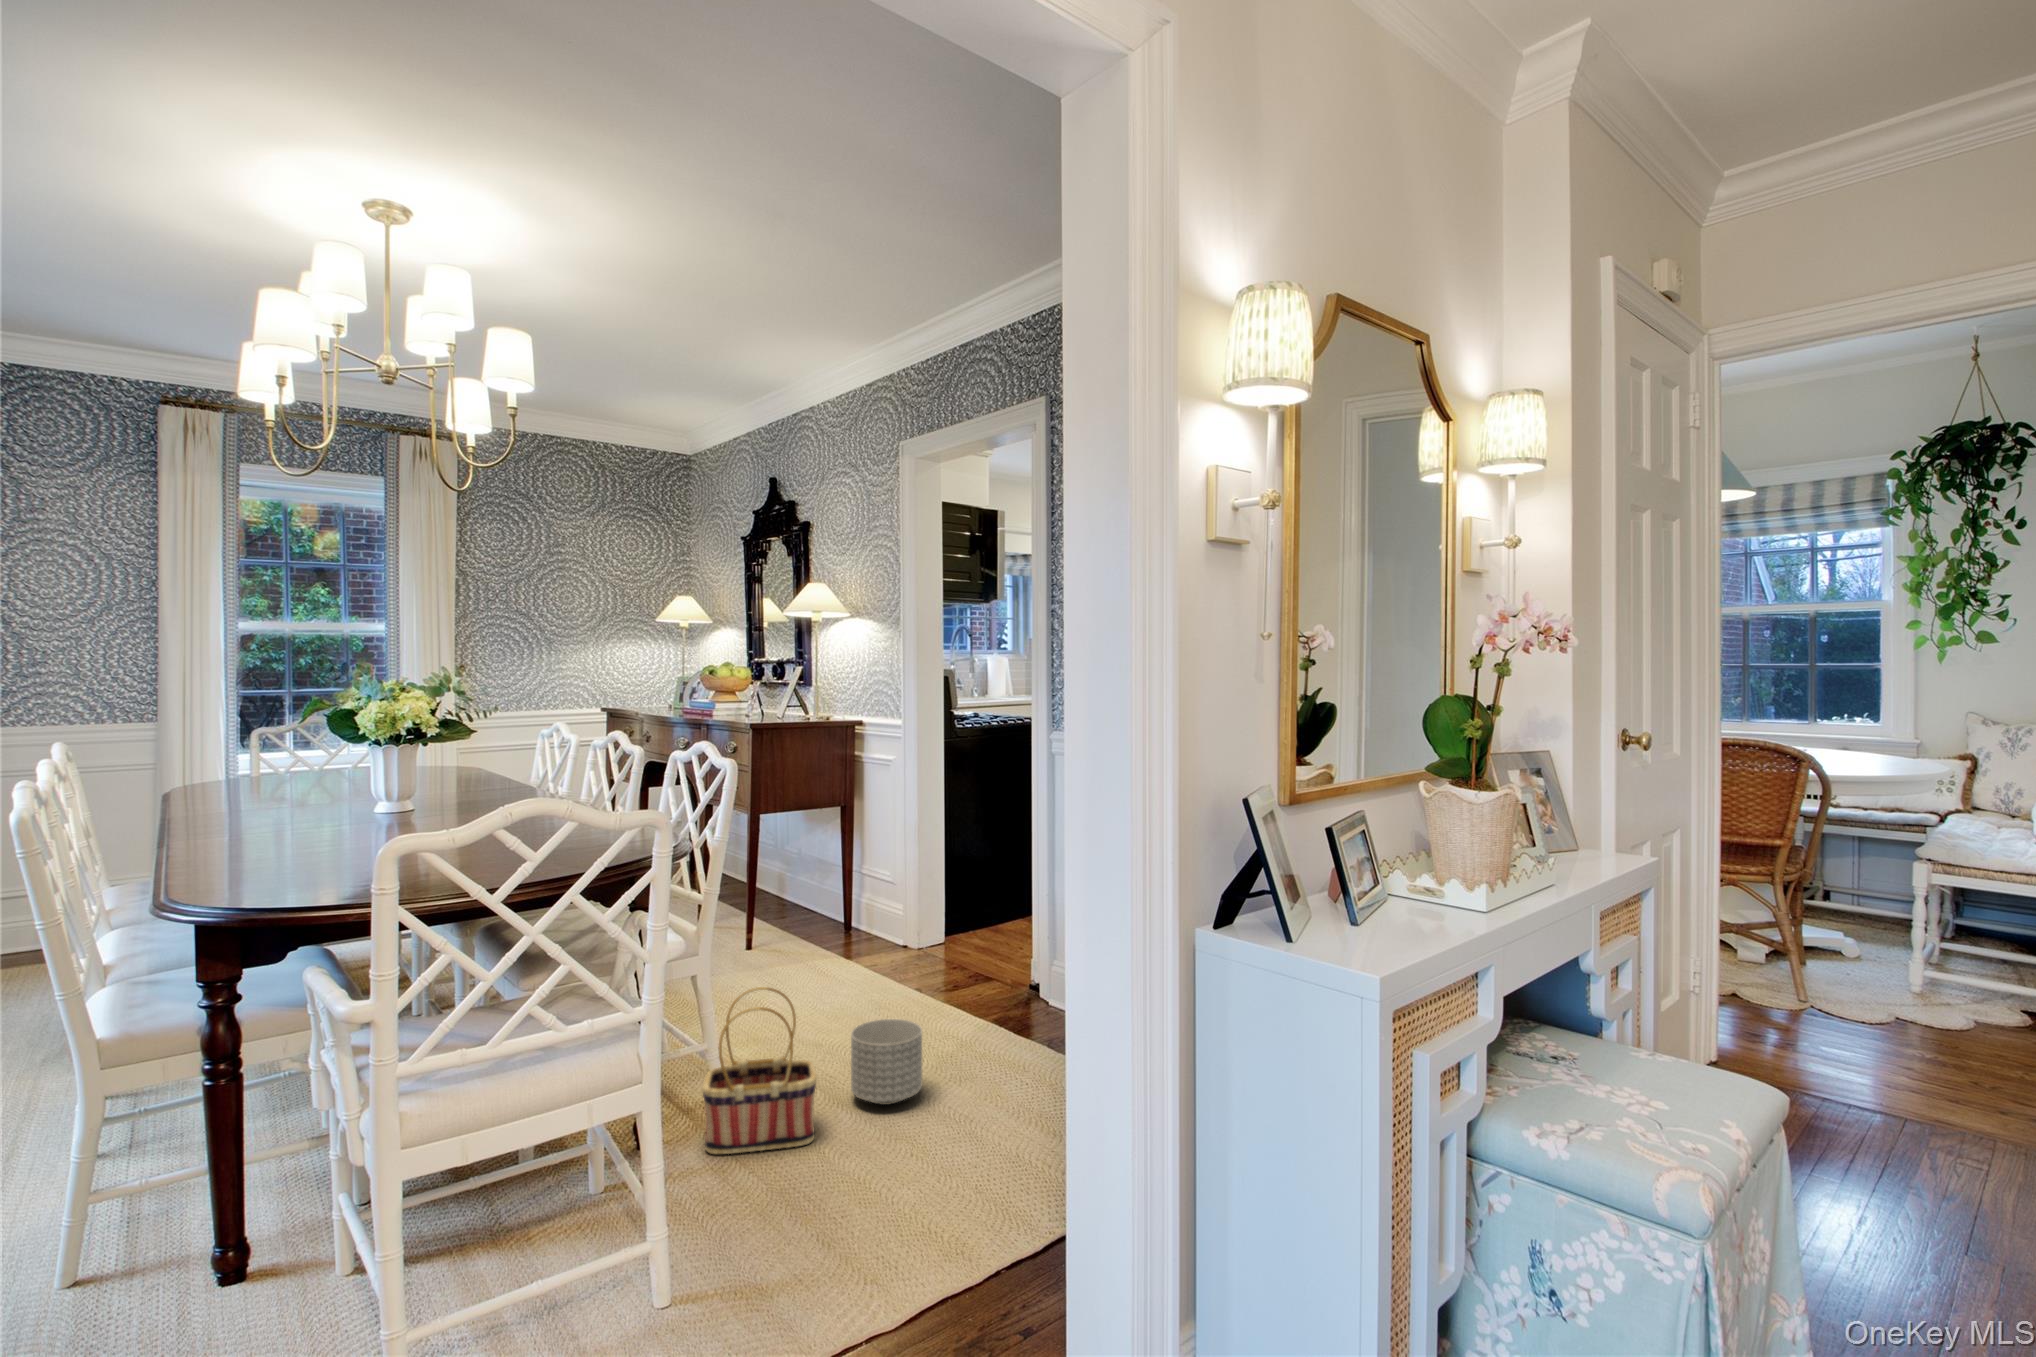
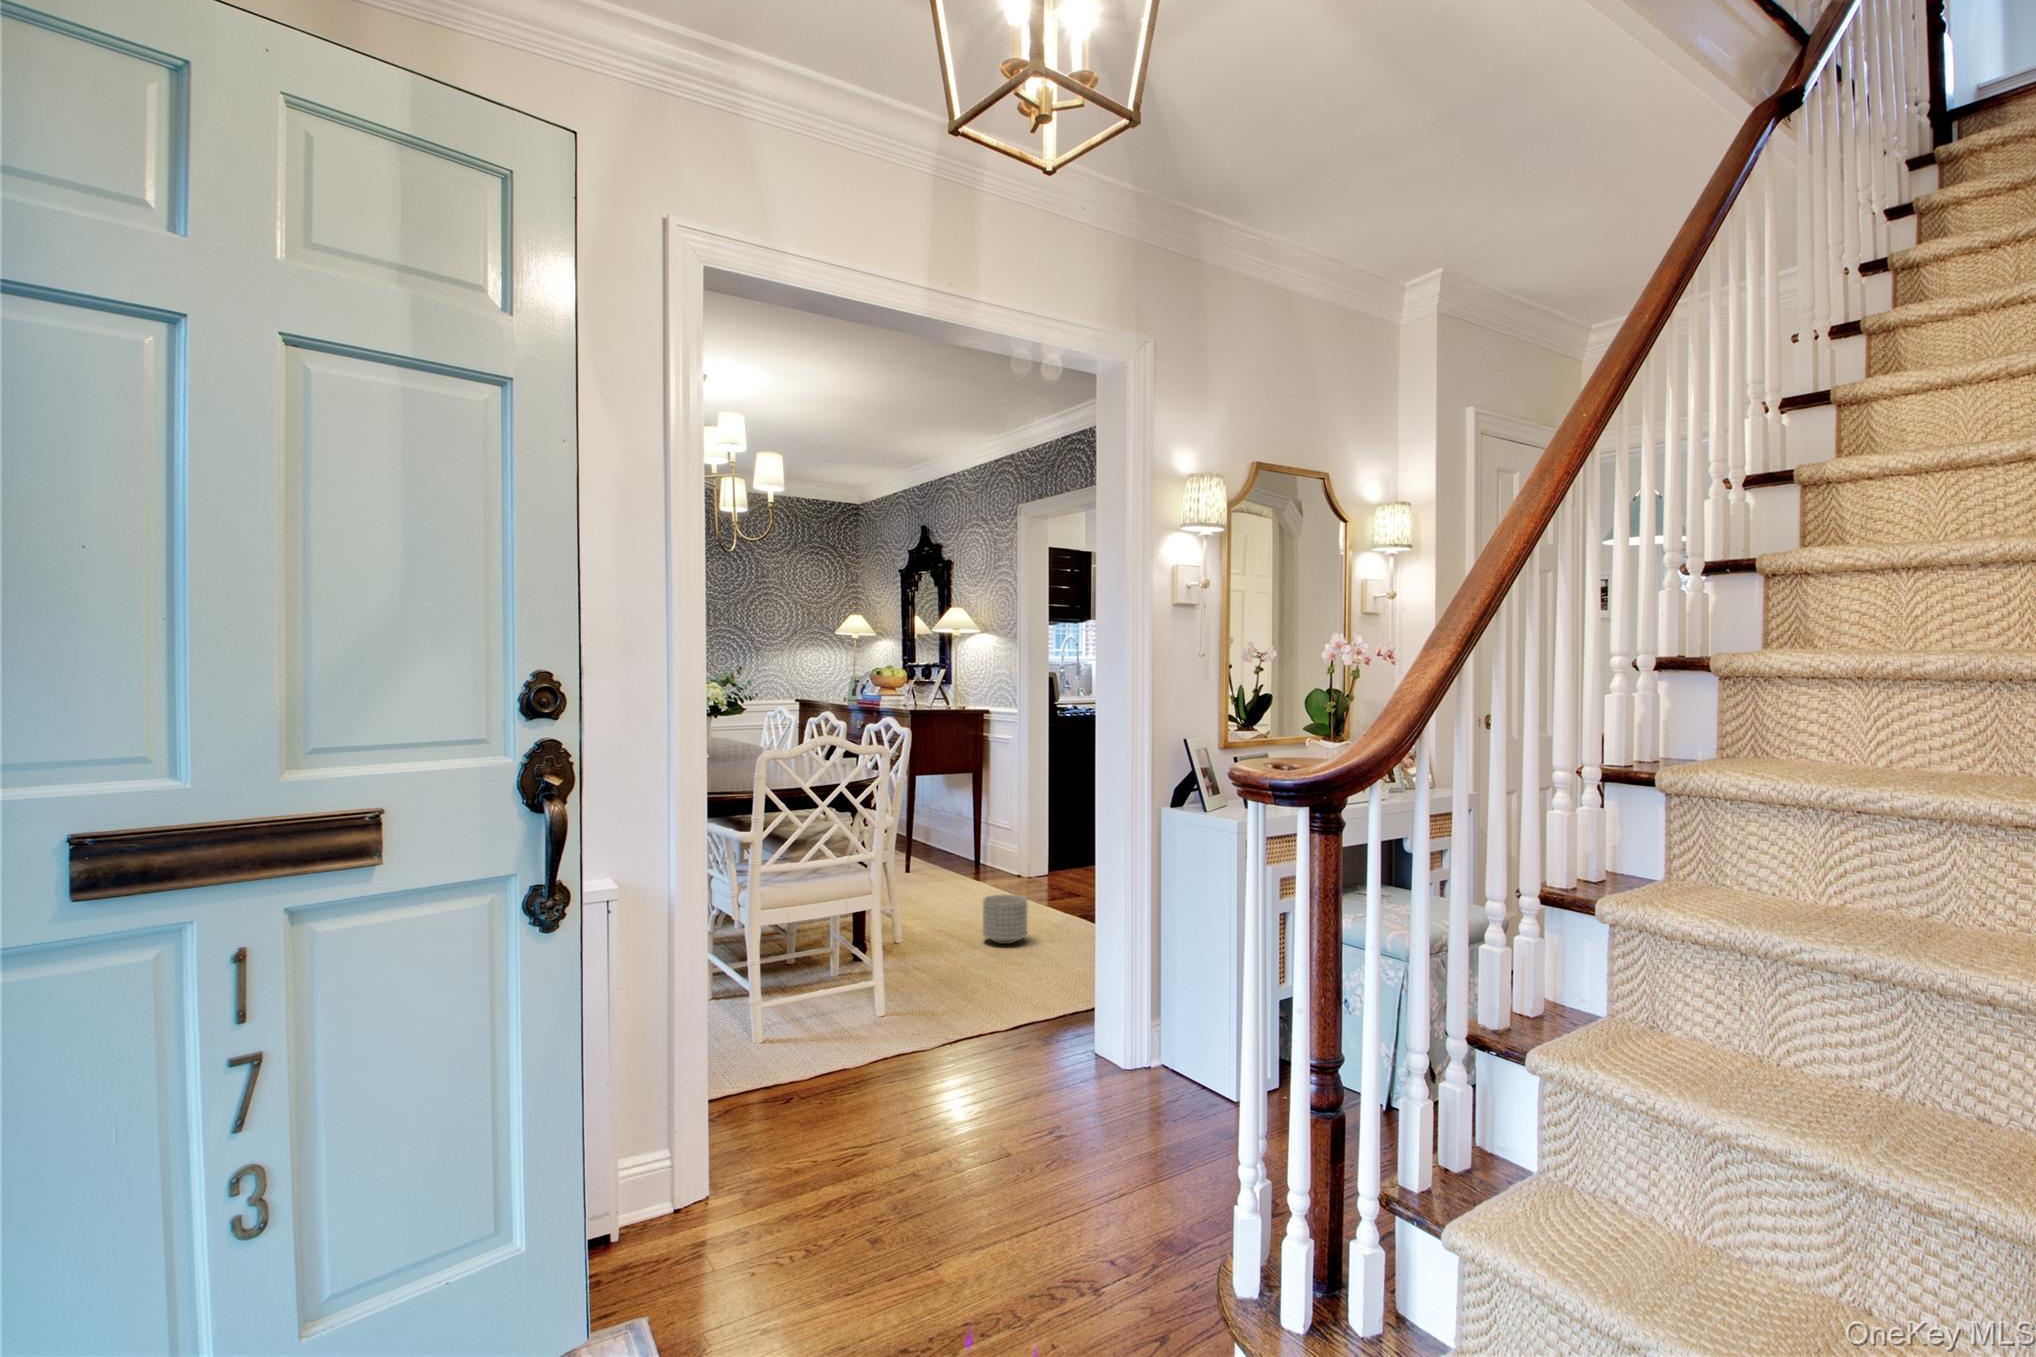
basket: present [702,987,817,1154] -> none [896,864,963,958]

